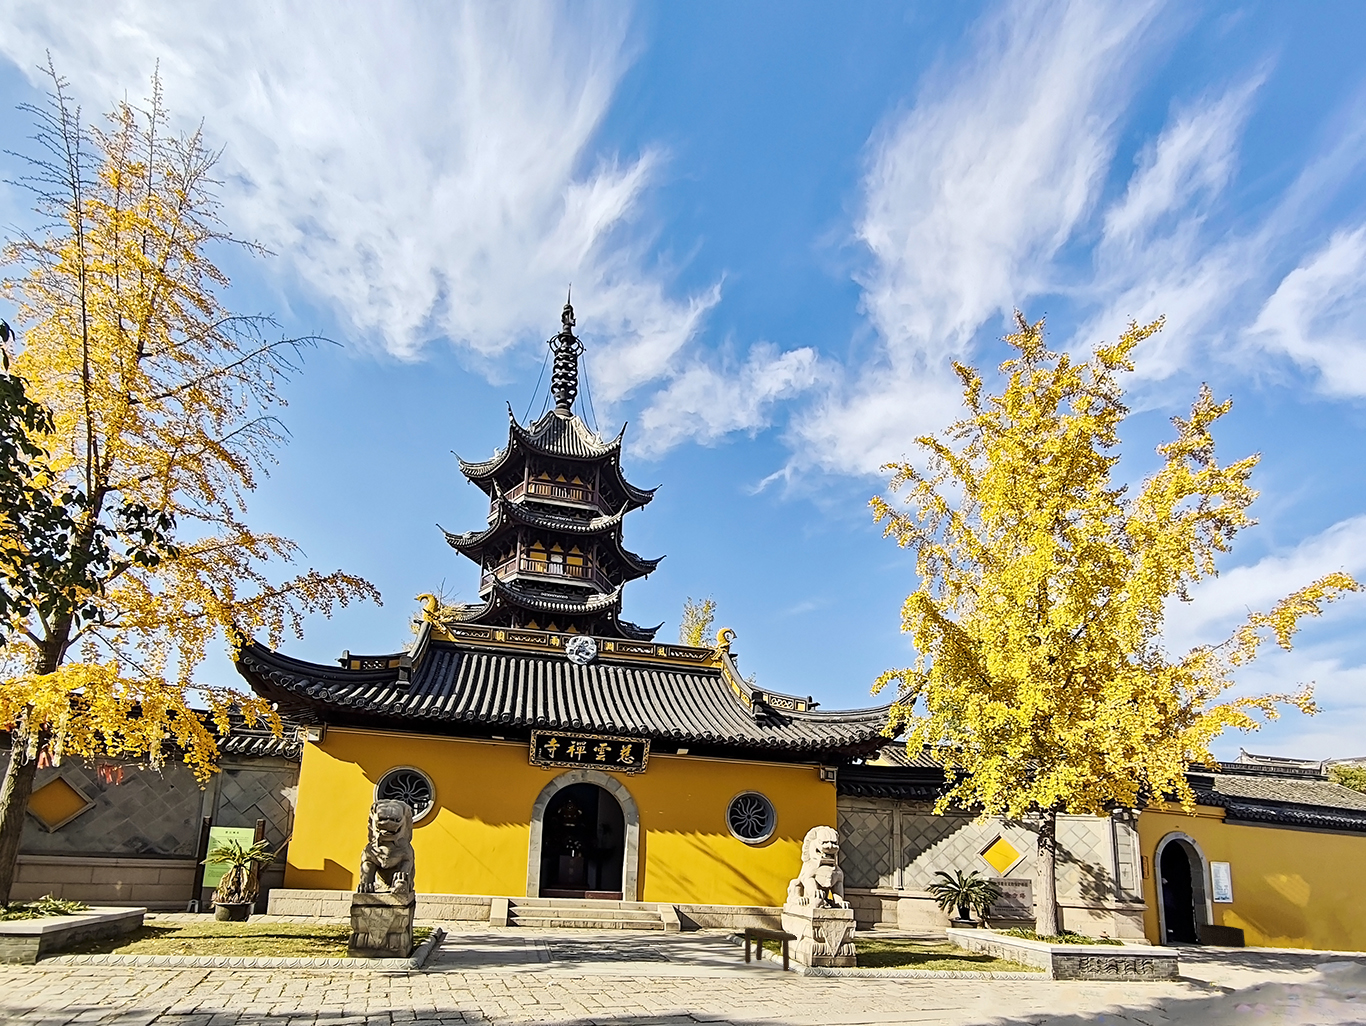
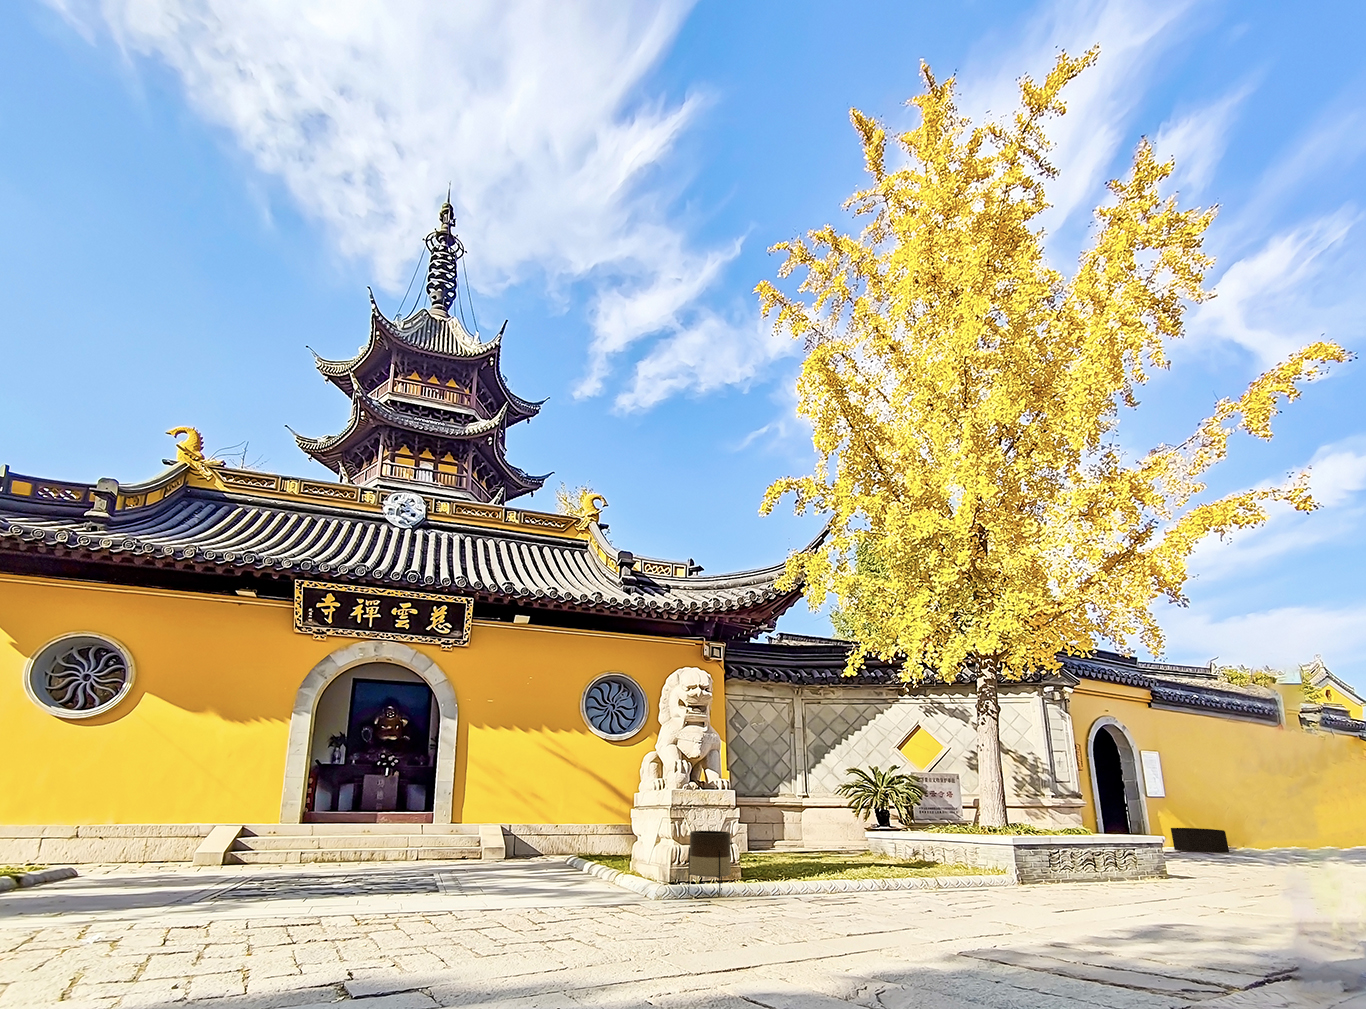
bench: present [745,928,797,971] -> none [559,828,652,895]
planter: none [826,935,852,976] -> present [688,831,731,896]

